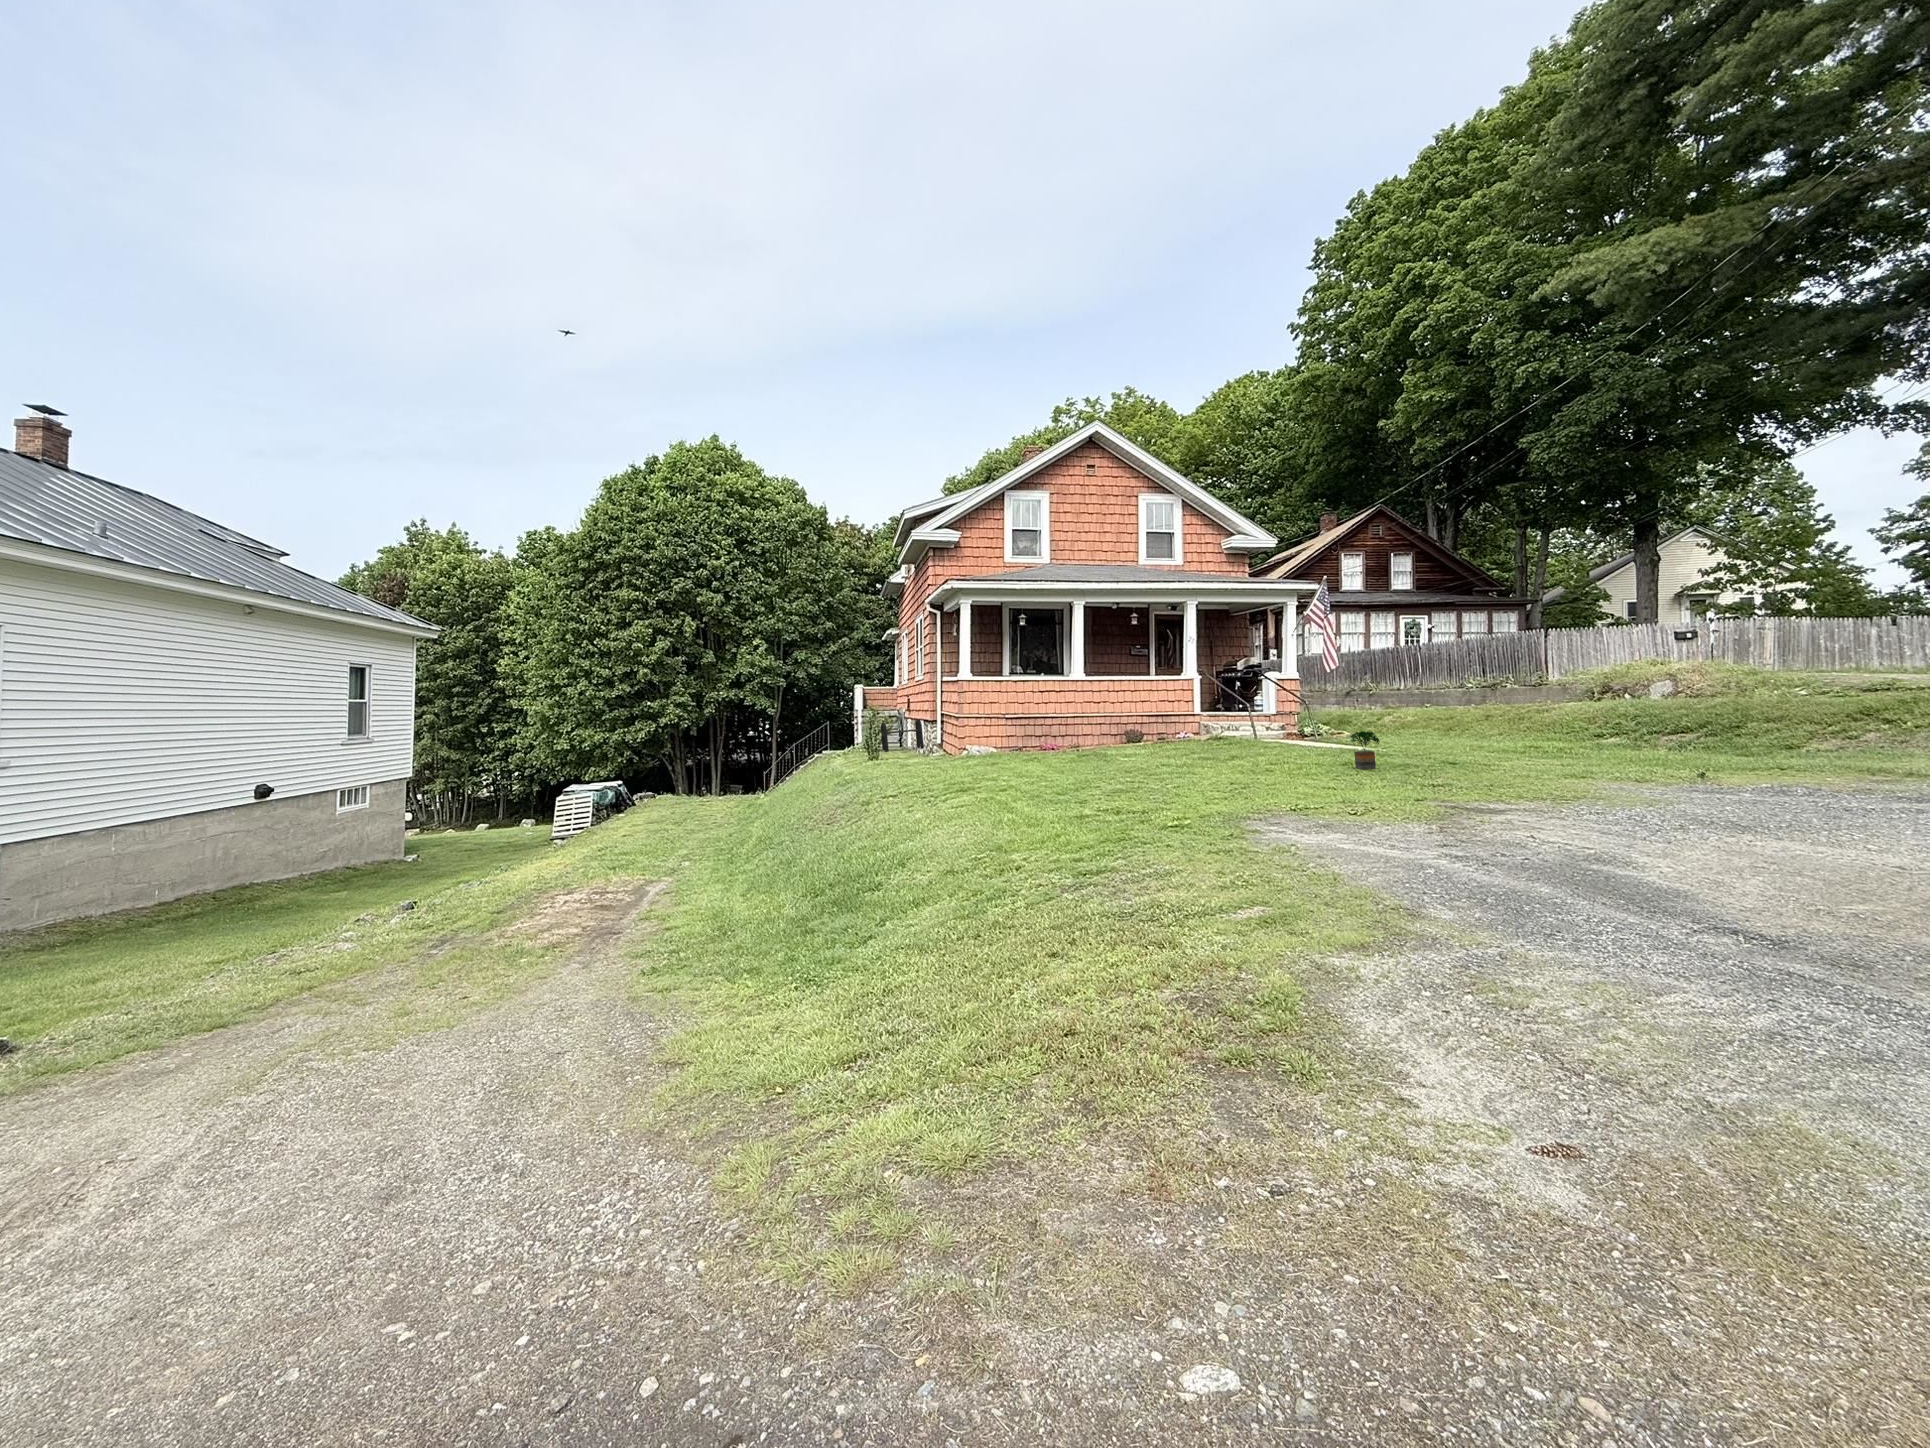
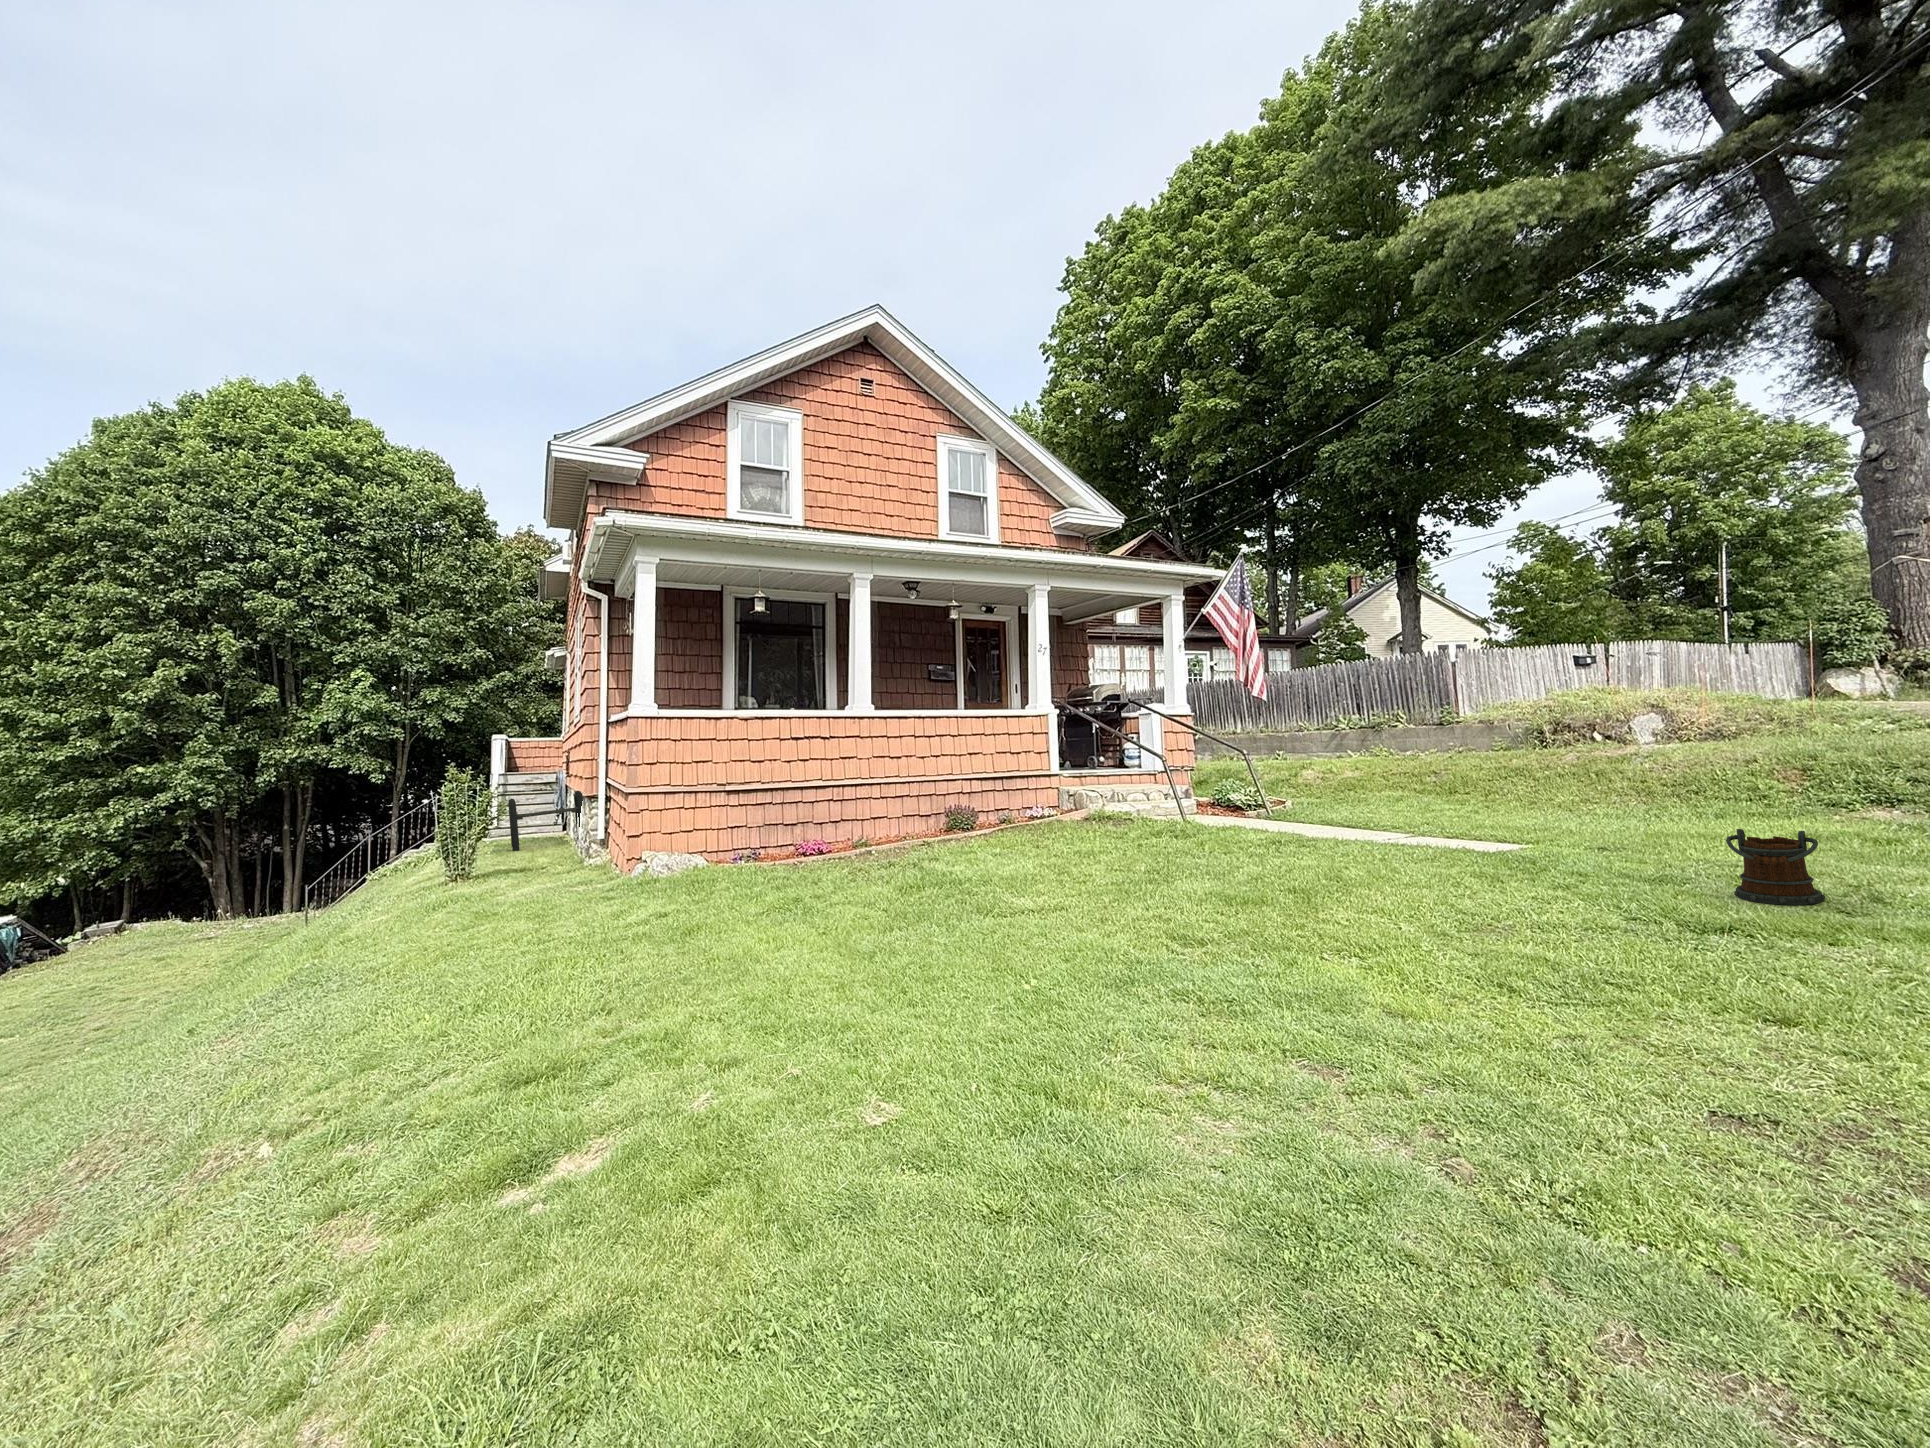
potted tree: present [1350,731,1380,769] -> none [1513,807,1600,901]
bucket: none [1429,741,1462,771] -> present [1726,829,1826,905]

